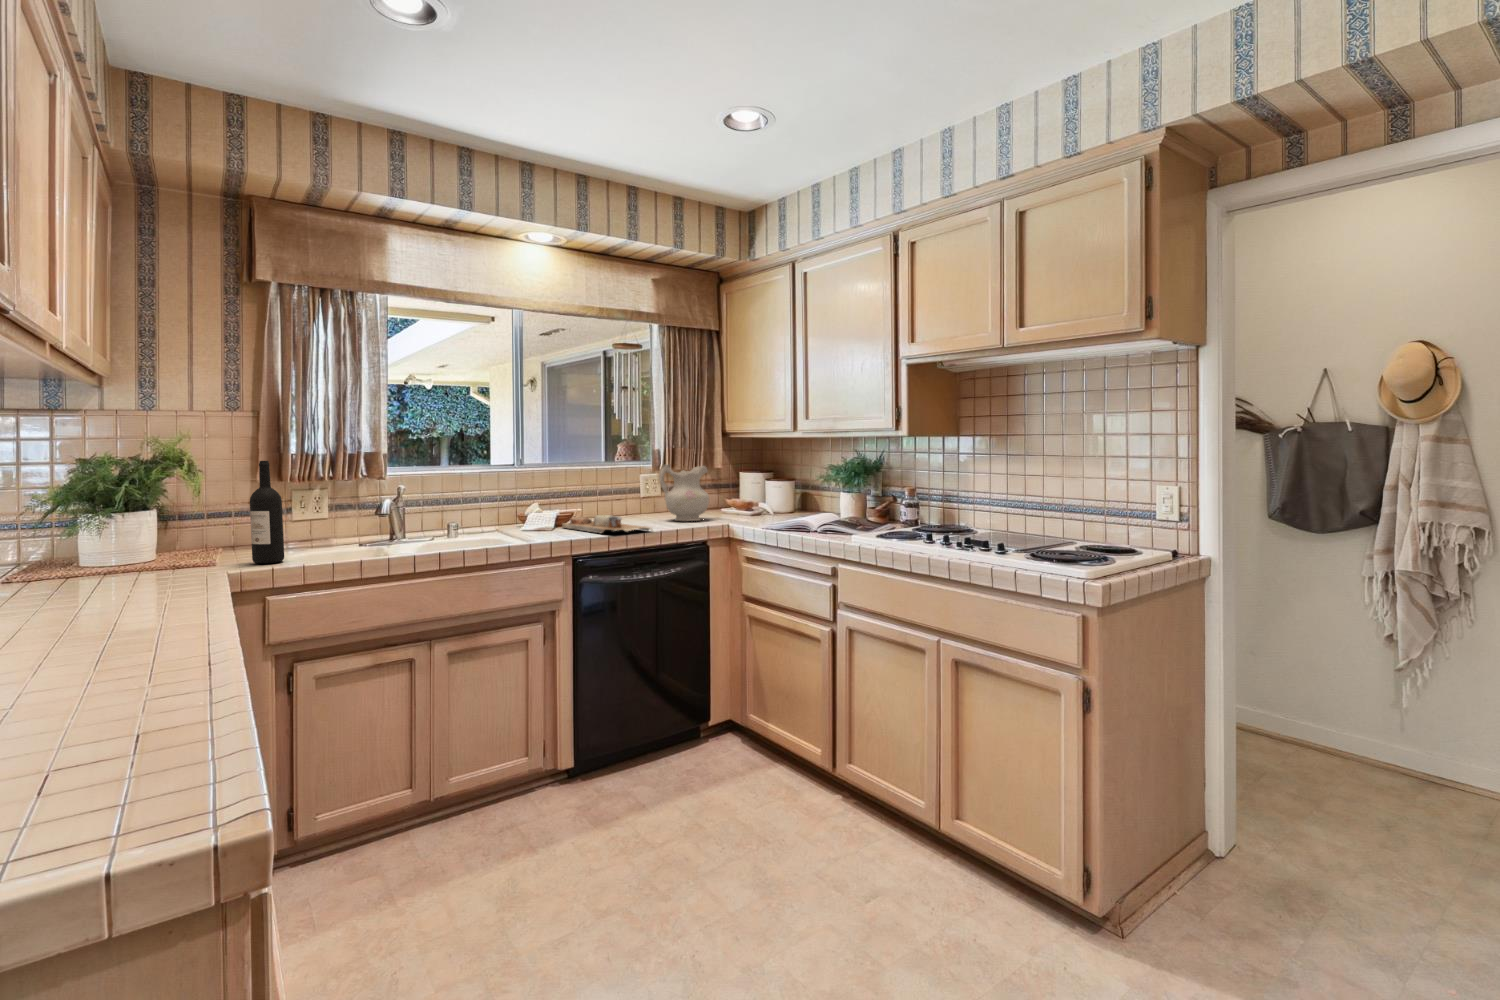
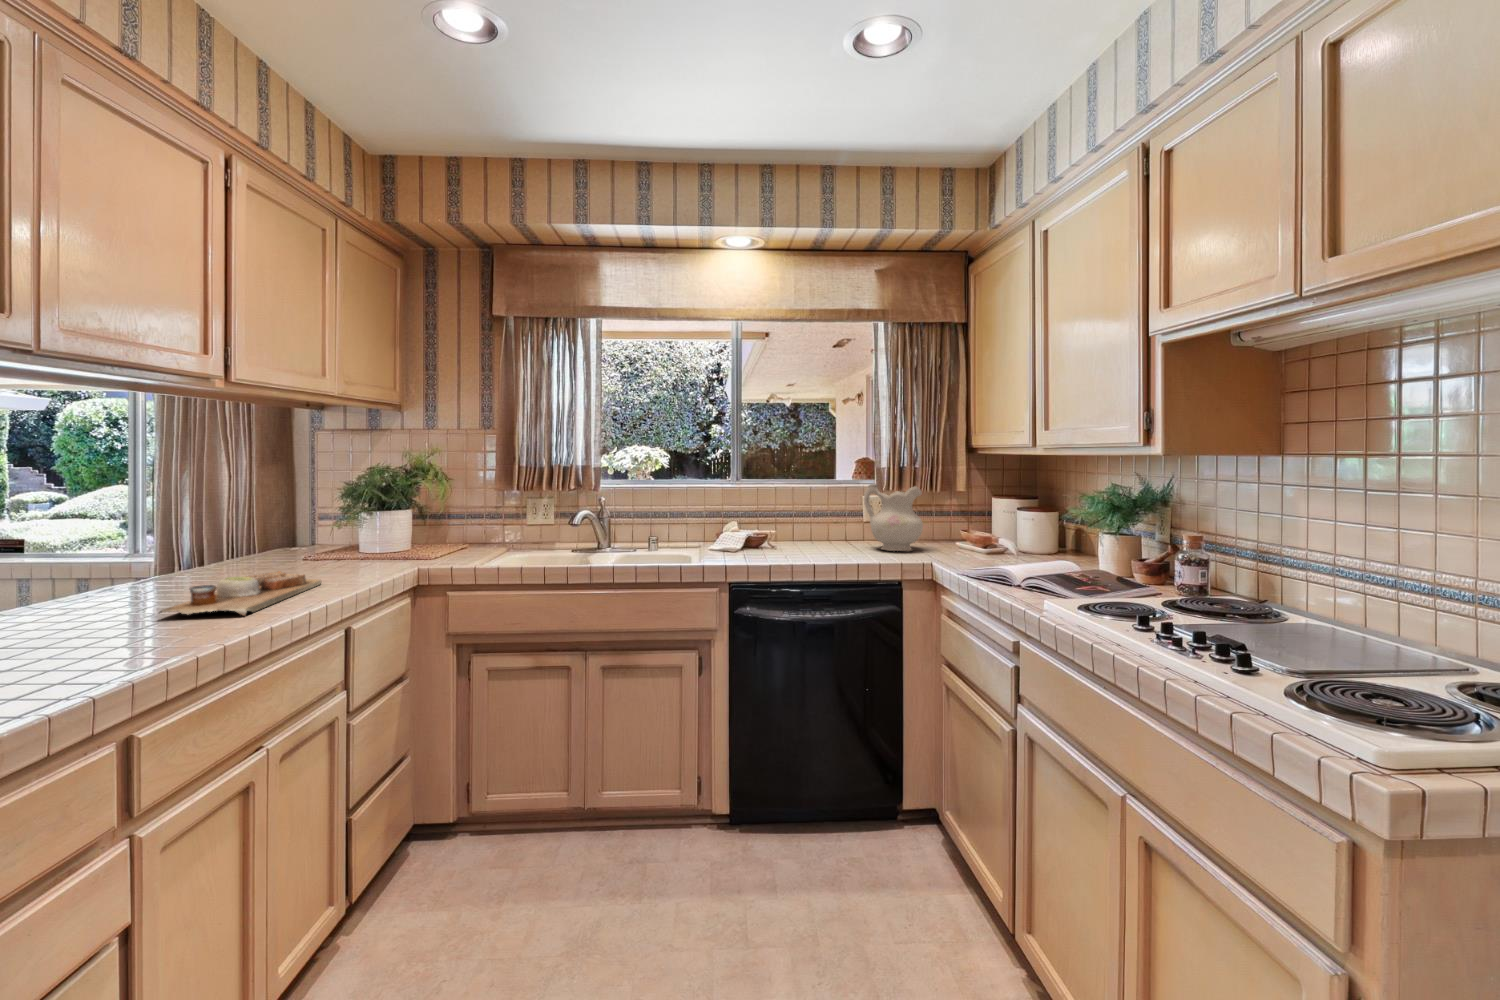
wine bottle: present [250,461,284,564] -> none [439,476,466,566]
cutting board: present [562,515,652,534] -> present [160,571,321,616]

